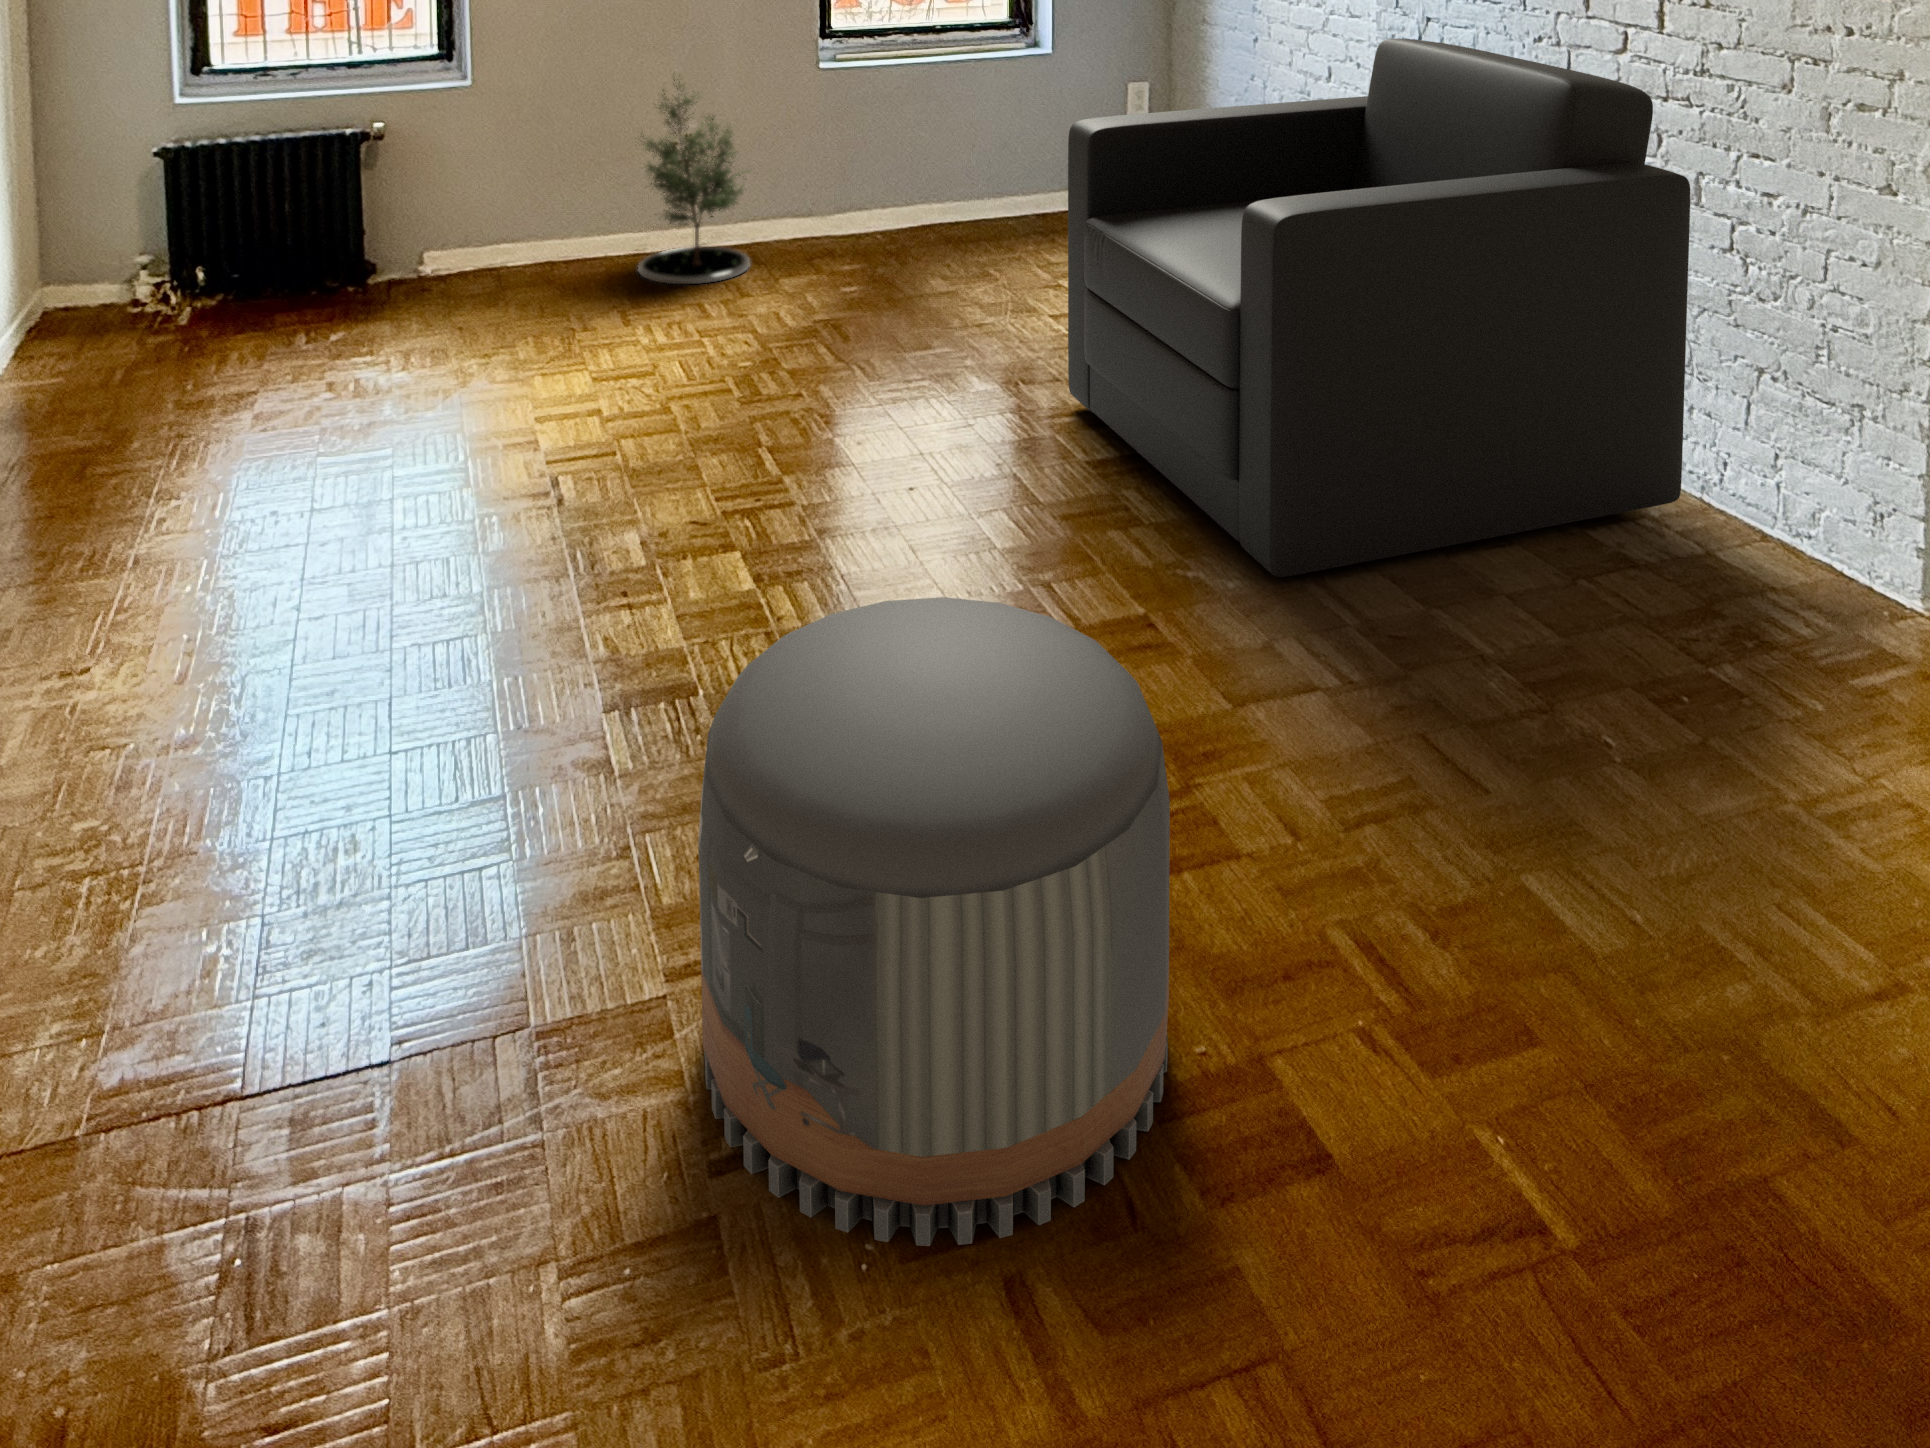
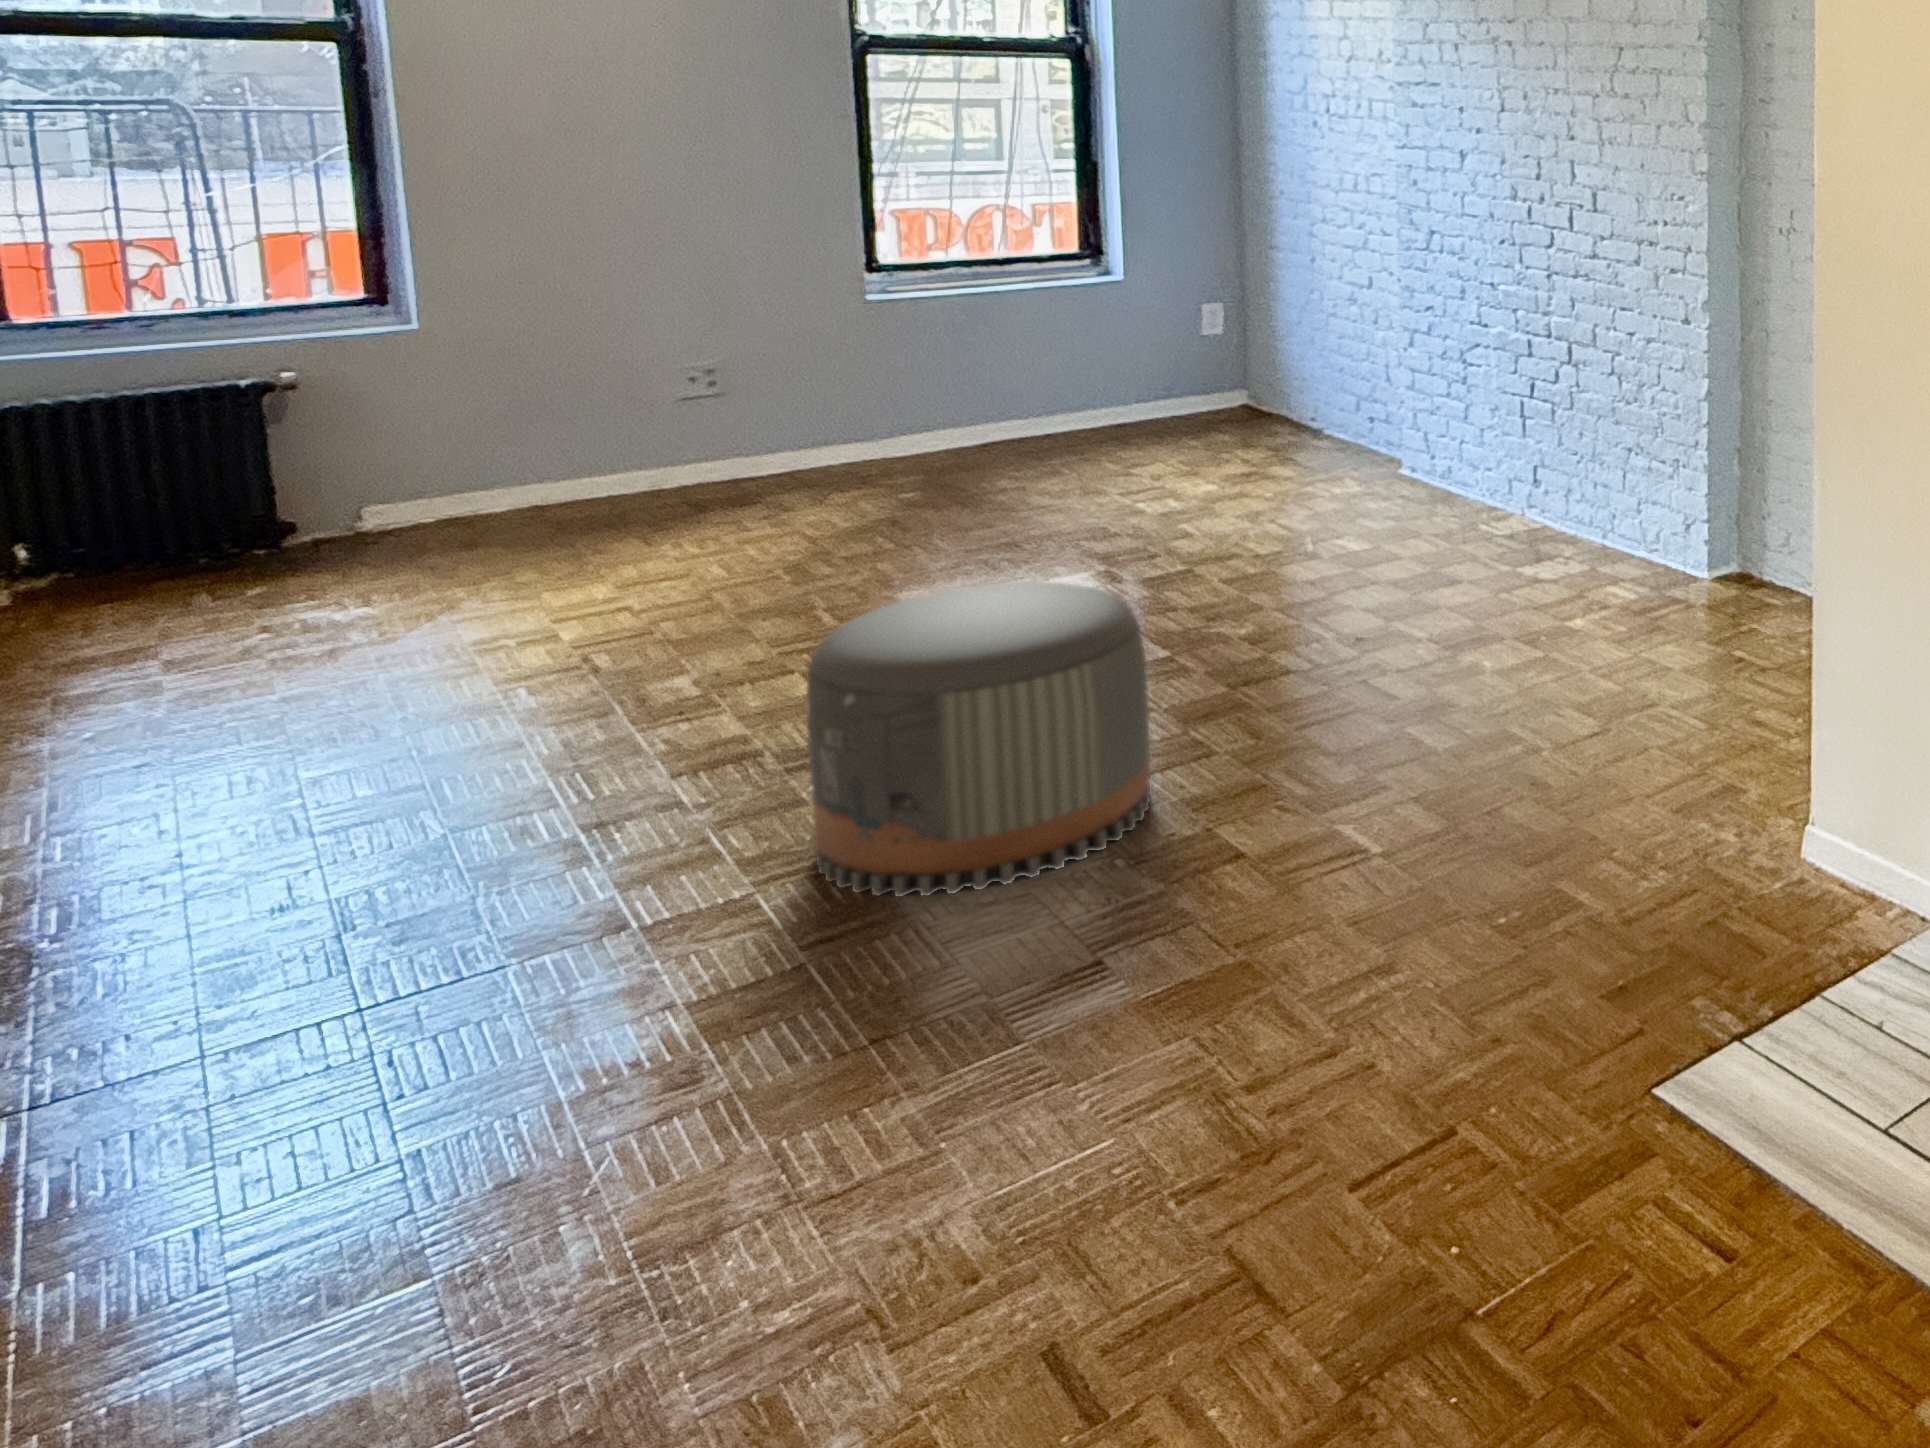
armchair: present [1068,38,1690,577] -> none [1118,246,1583,614]
potted tree: present [638,76,750,284] -> none [638,307,792,512]

